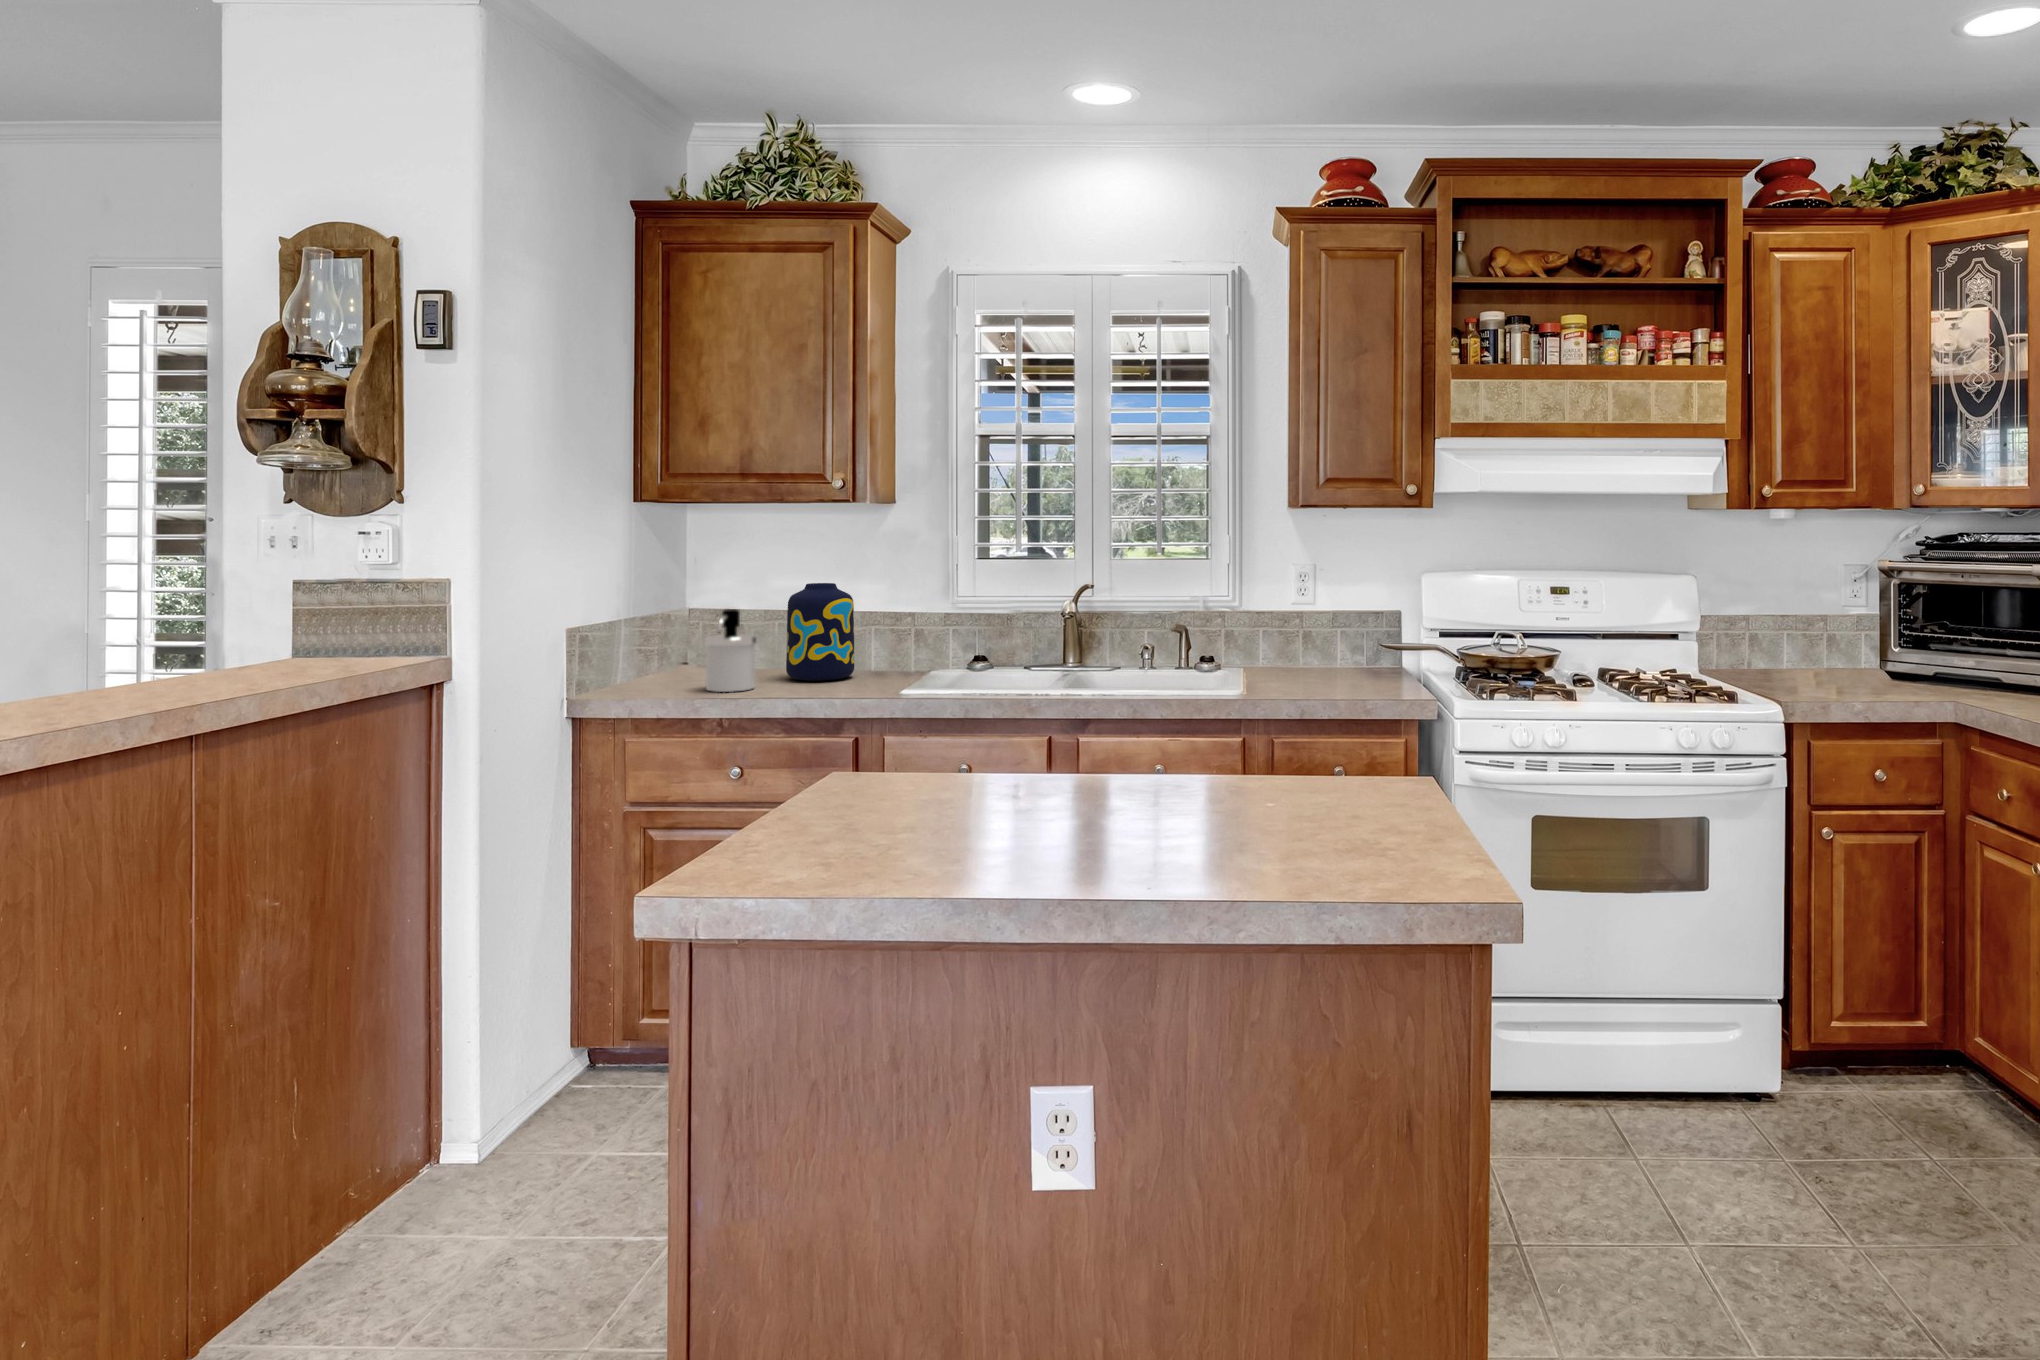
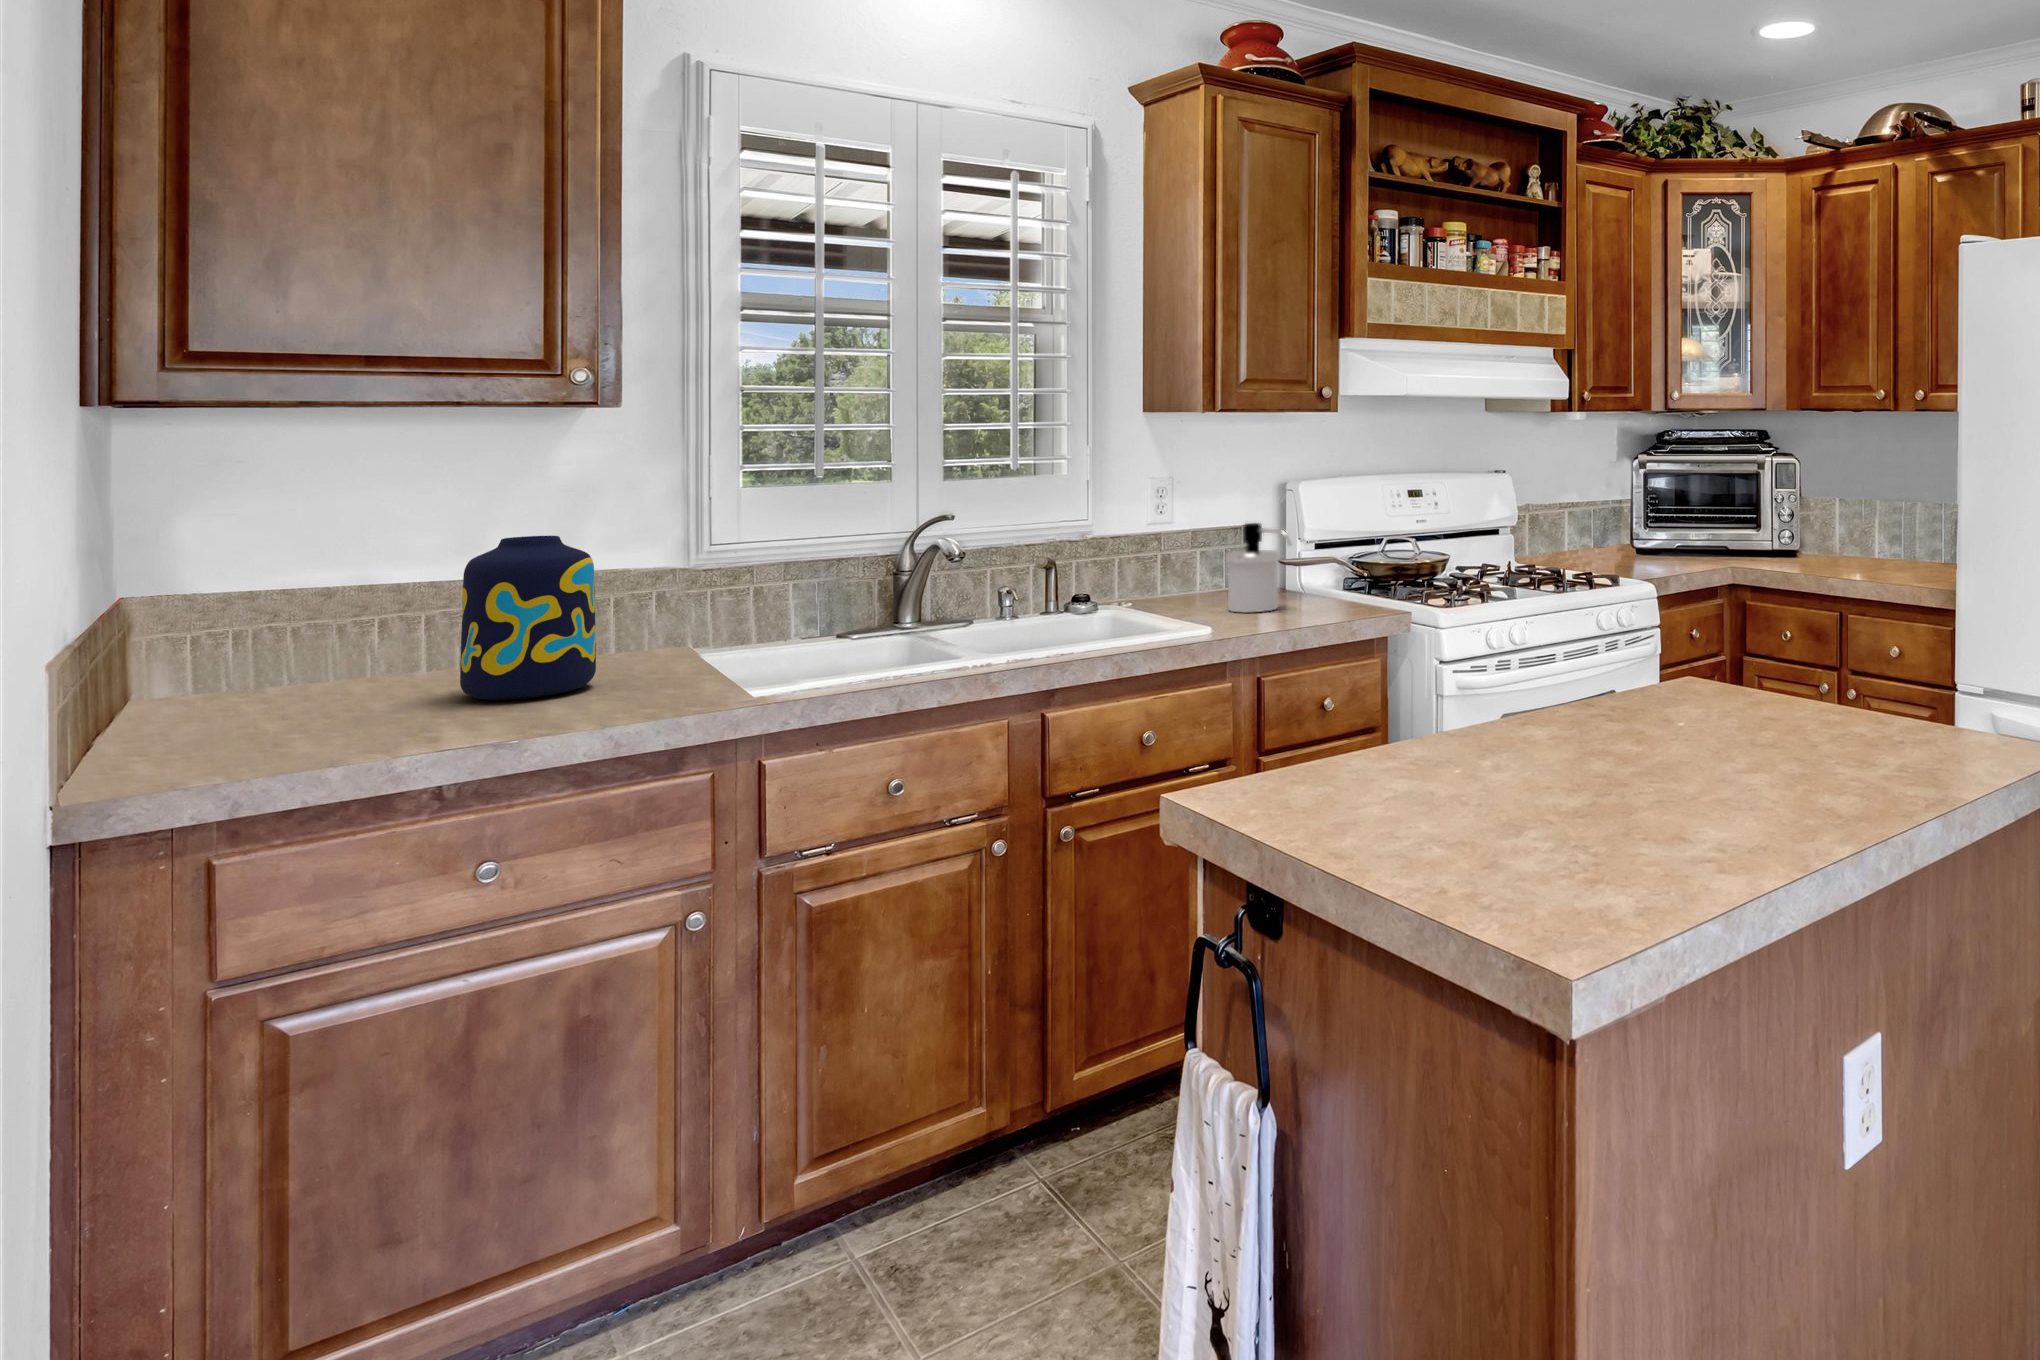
soap dispenser: present [705,609,757,692] -> present [1226,523,1291,613]

